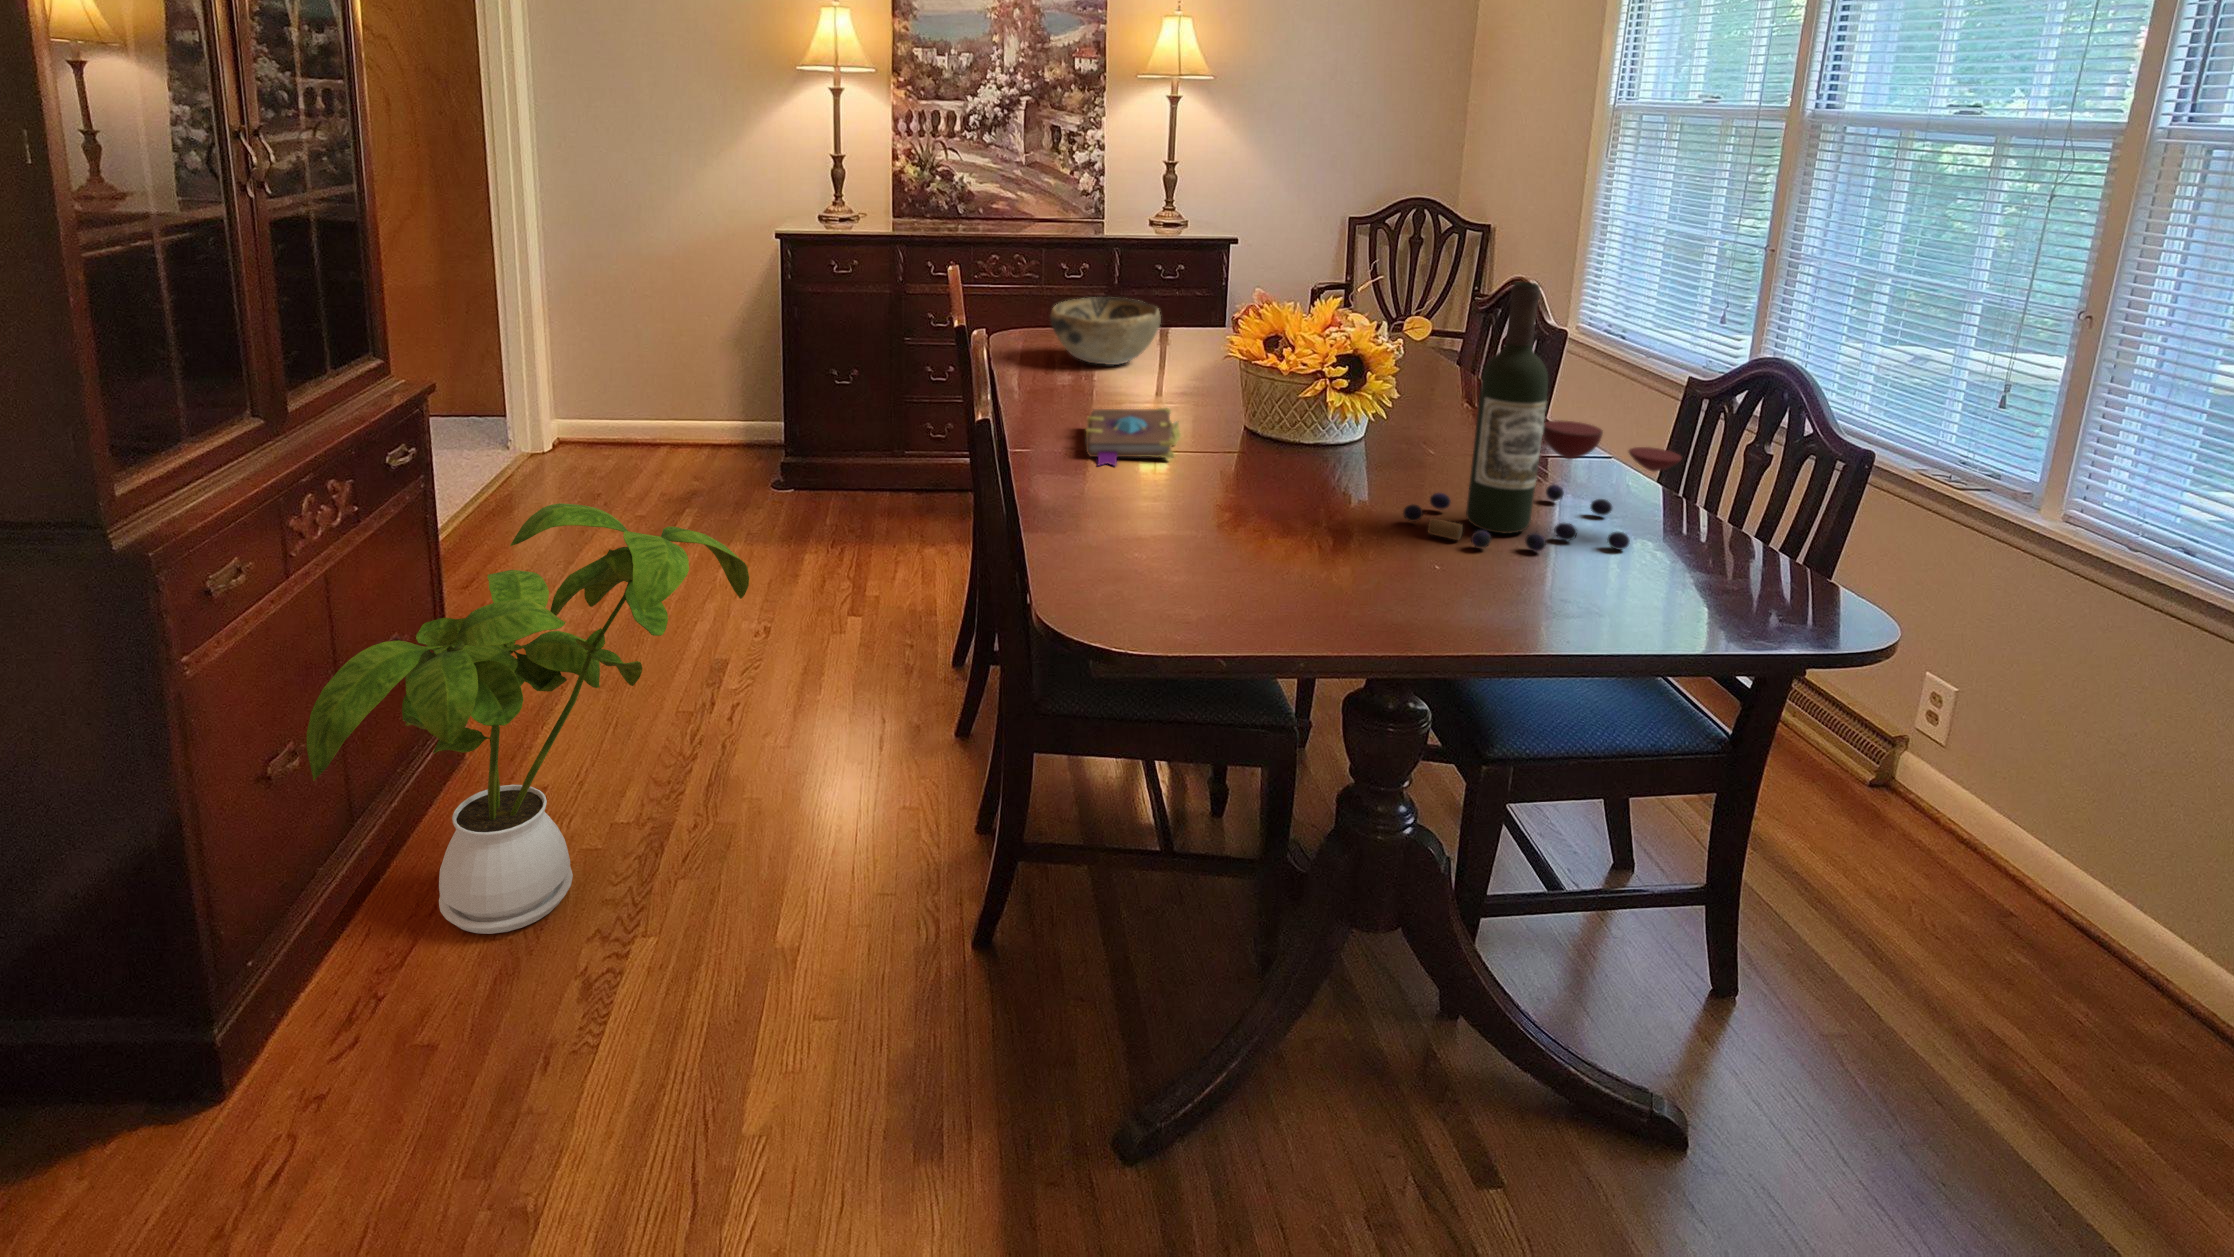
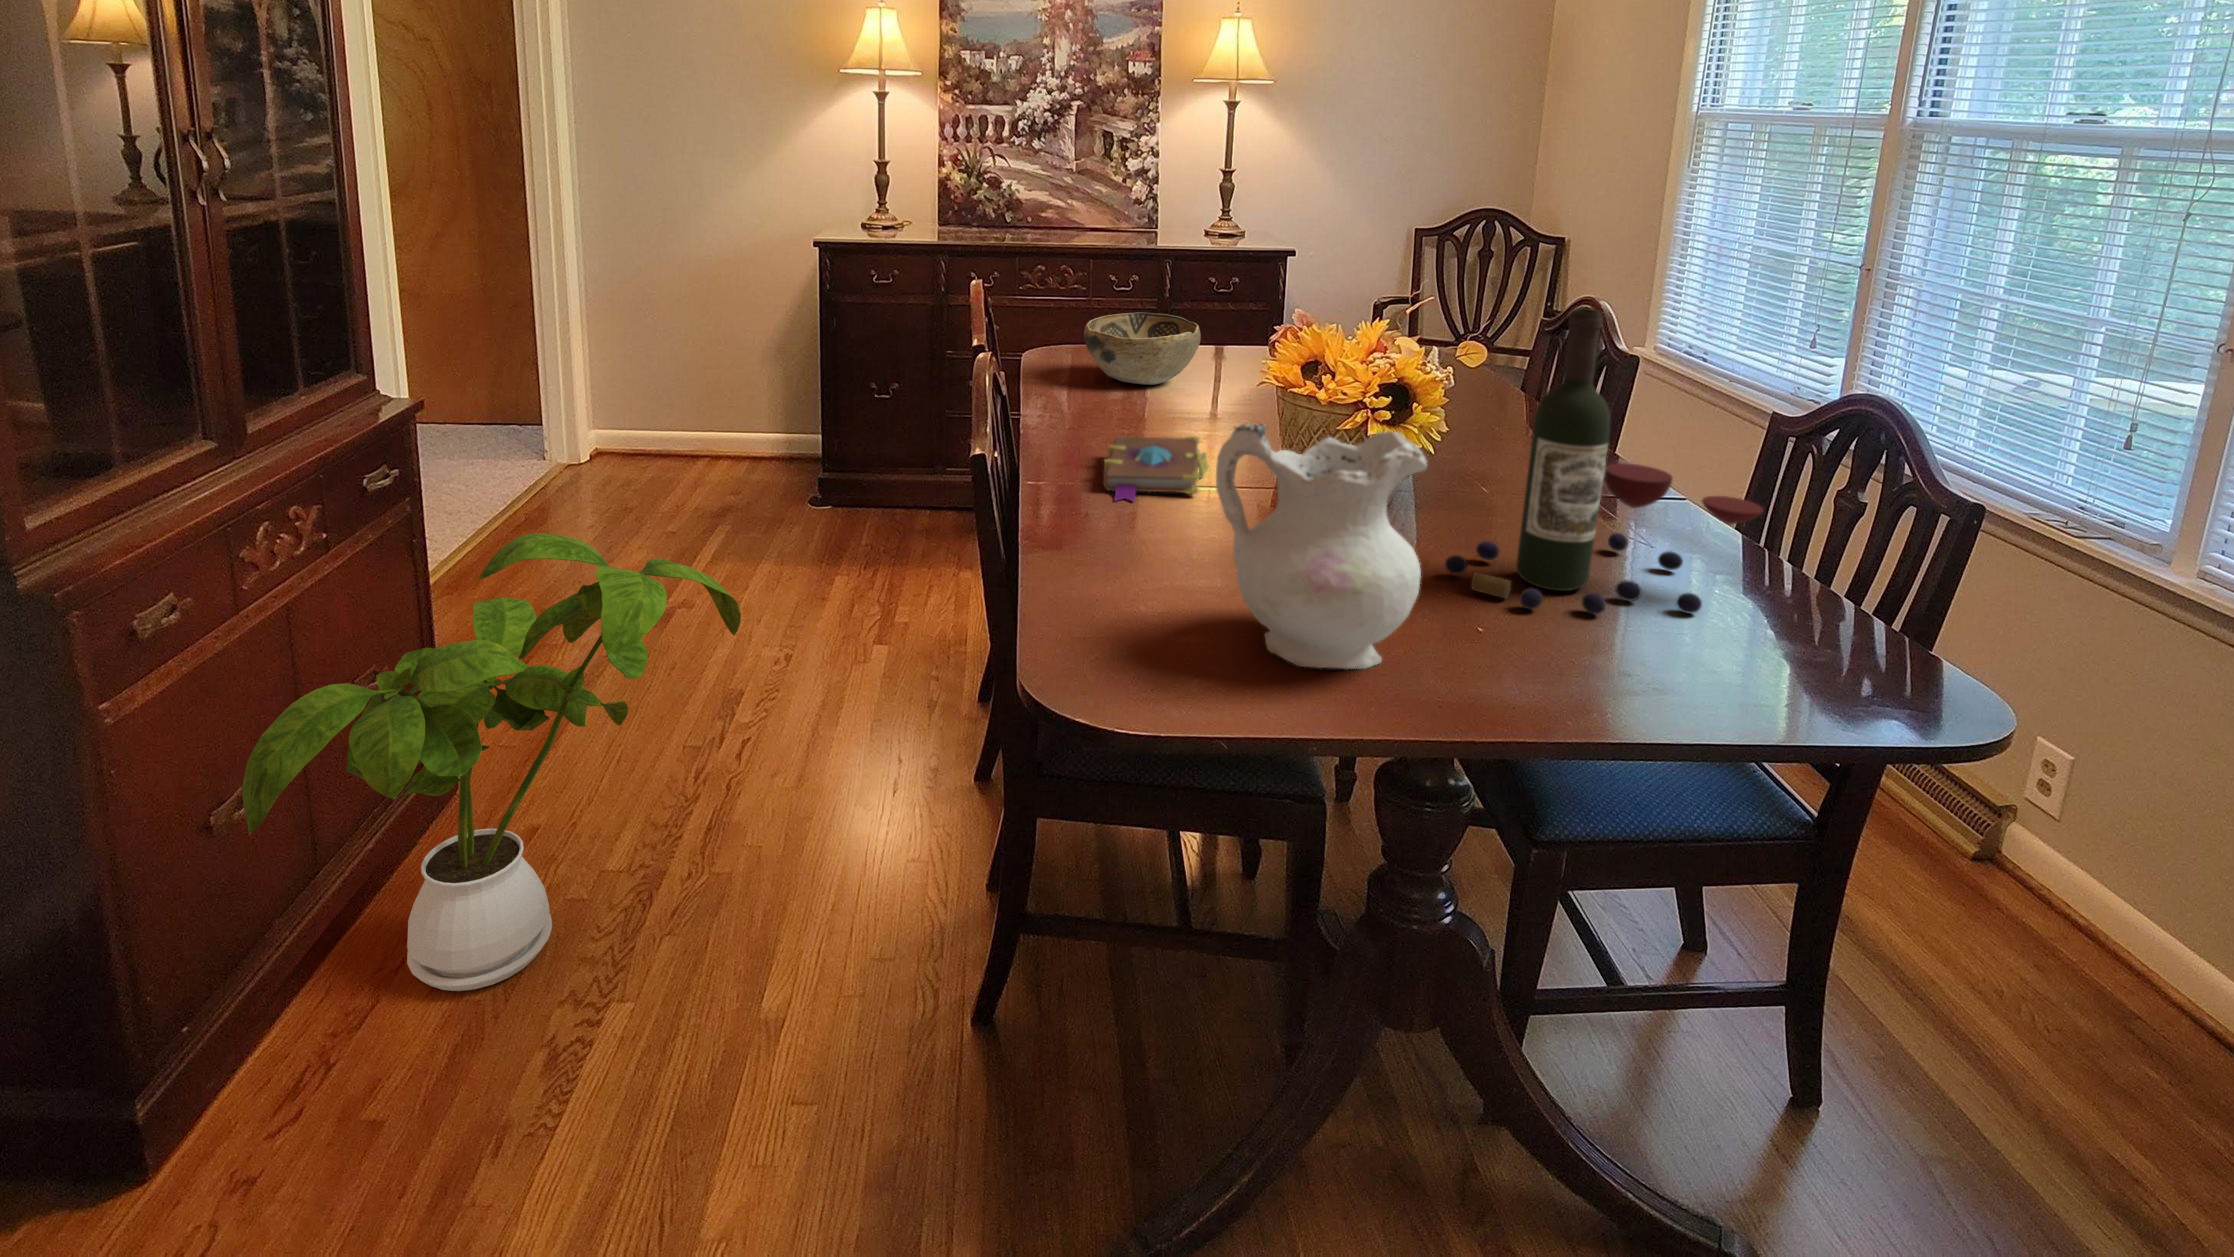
ceramic pitcher: none [1207,382,1393,597] -> present [1216,423,1427,669]

